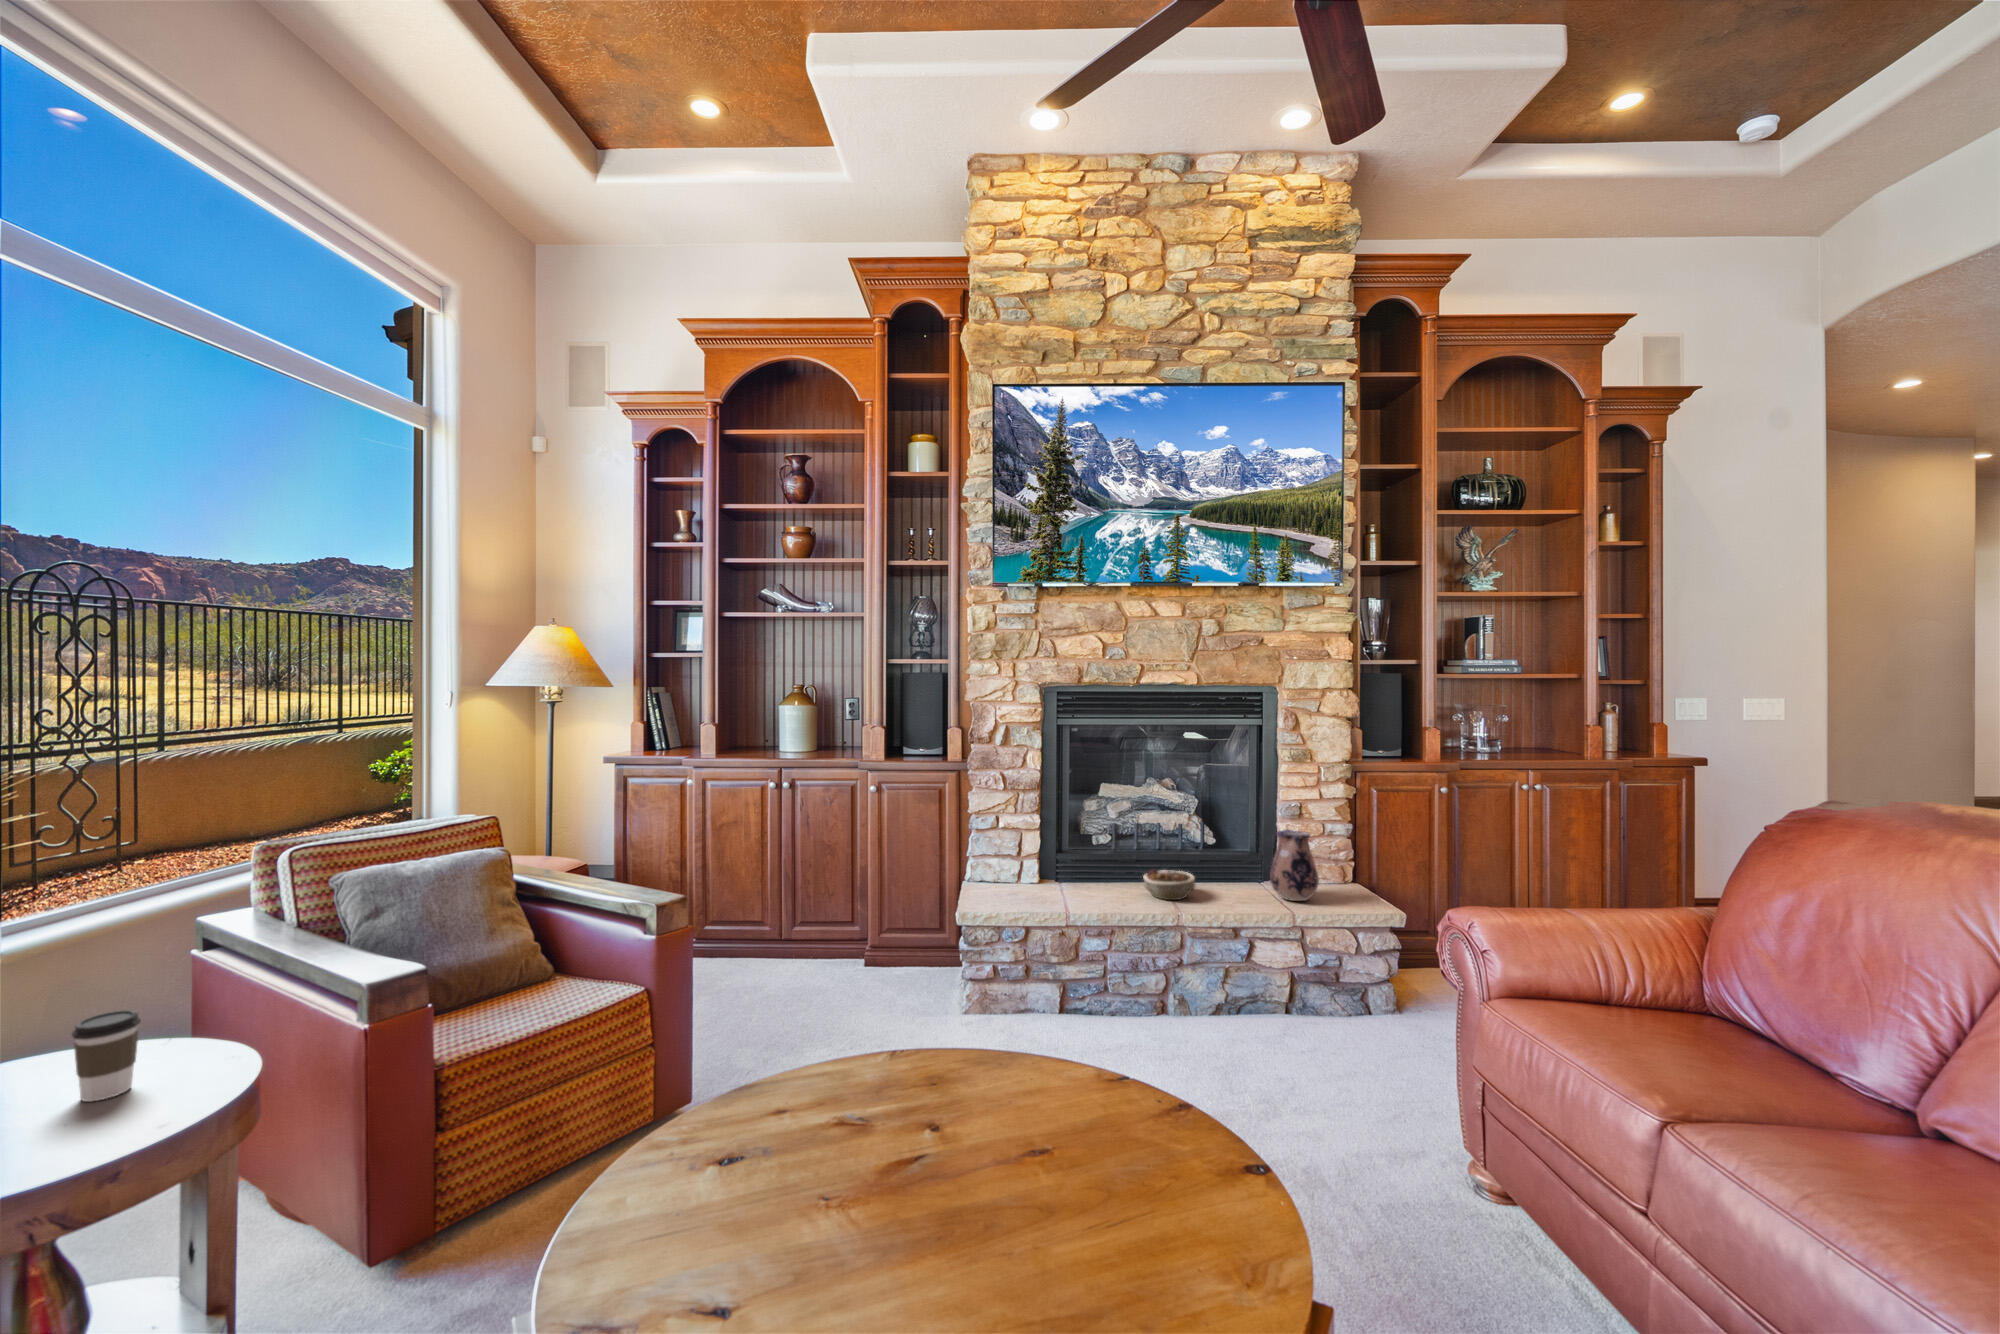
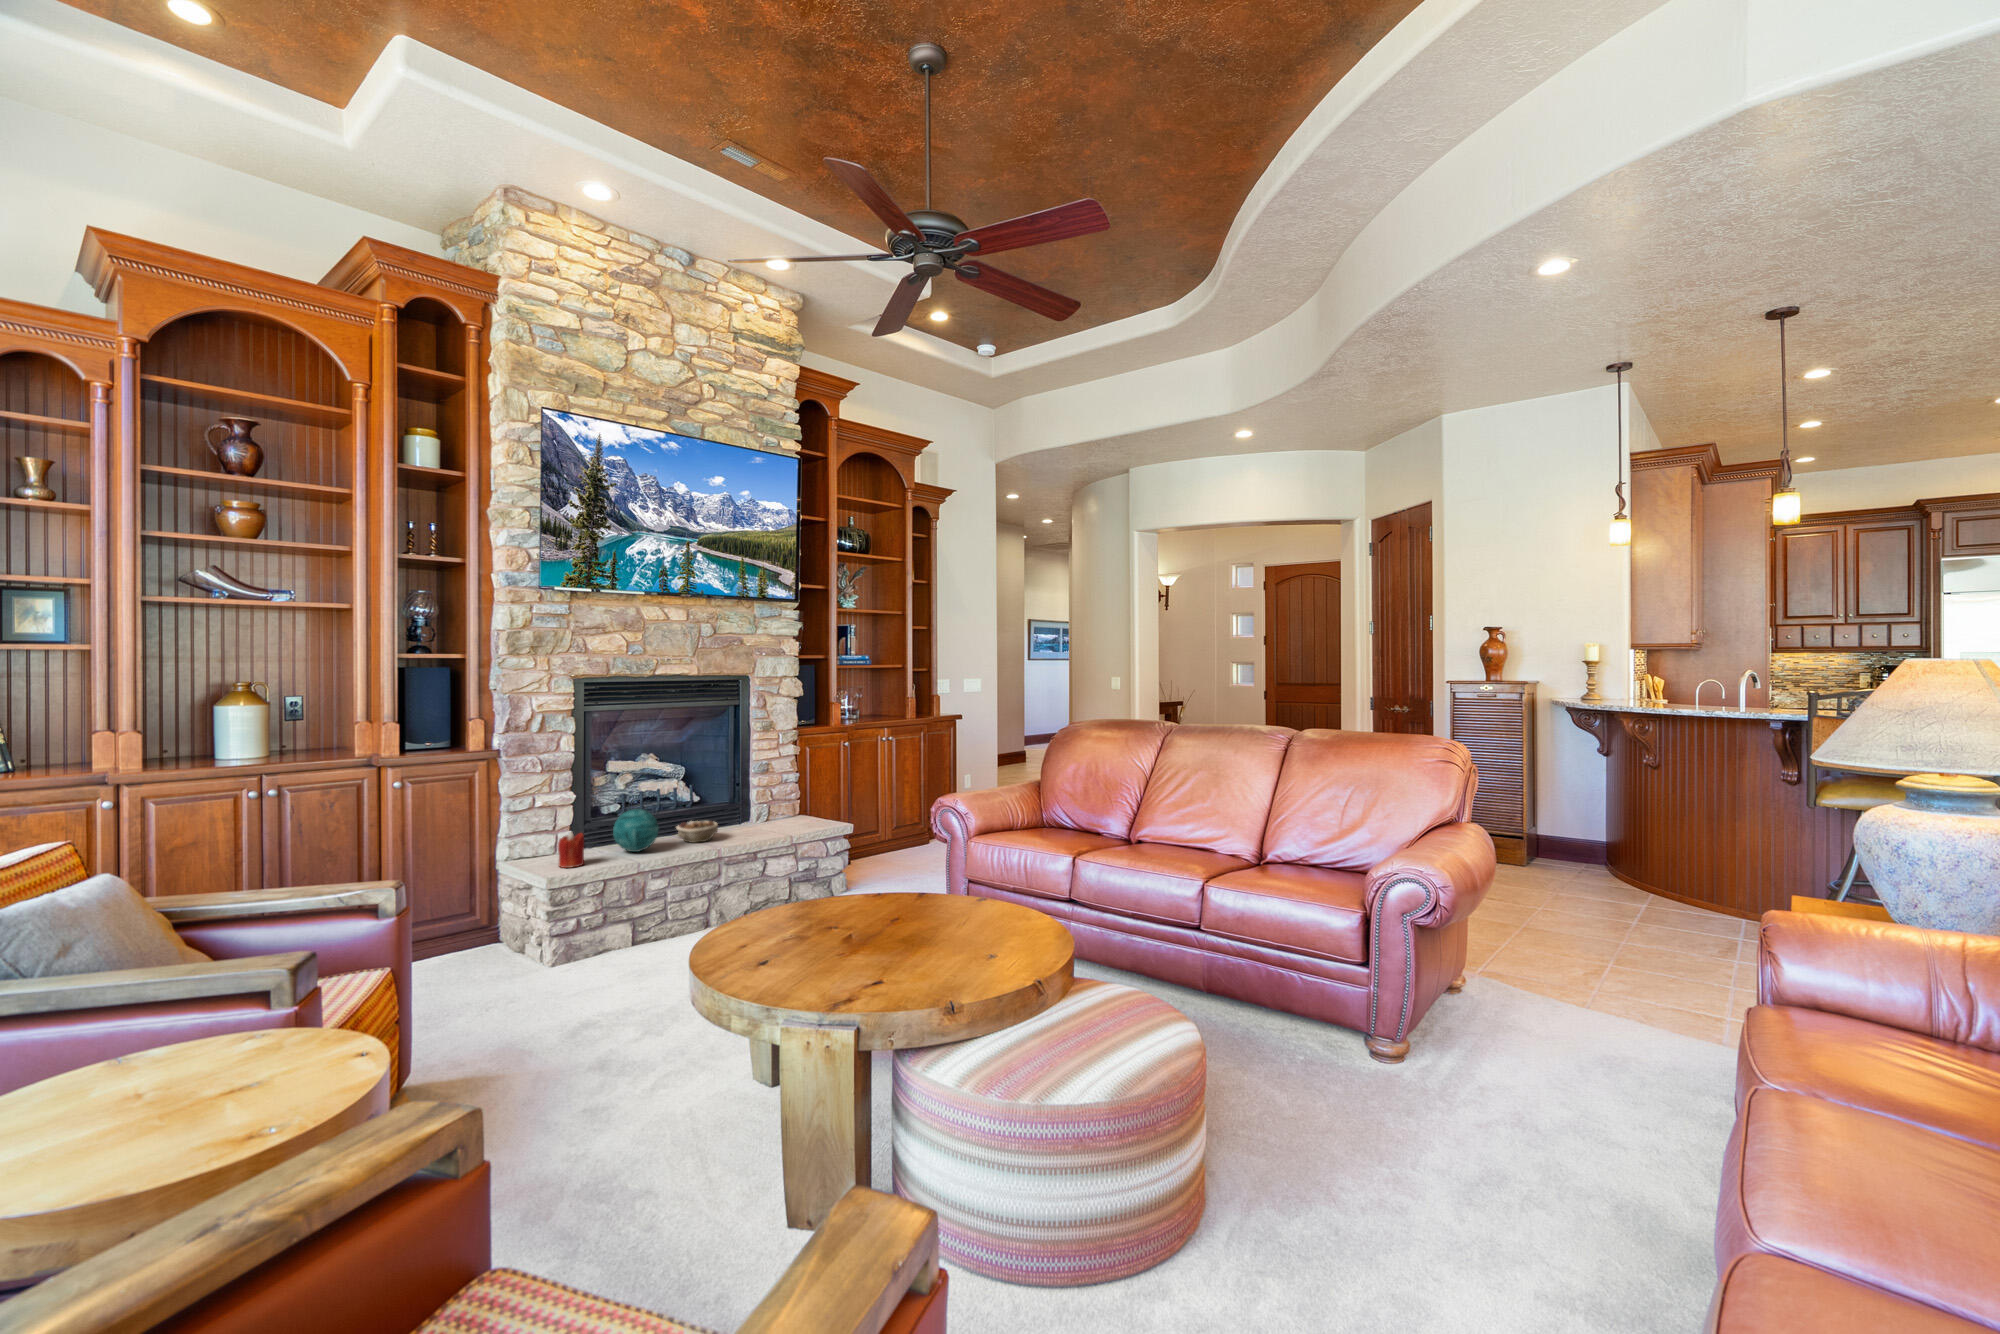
ceramic pitcher: present [1270,829,1319,901] -> none [763,779,797,828]
decorative orb: none [1059,844,1111,897] -> present [613,809,659,852]
candle: none [990,860,1016,902] -> present [557,832,584,868]
coffee cup: present [72,1010,141,1101] -> none [188,991,243,1070]

